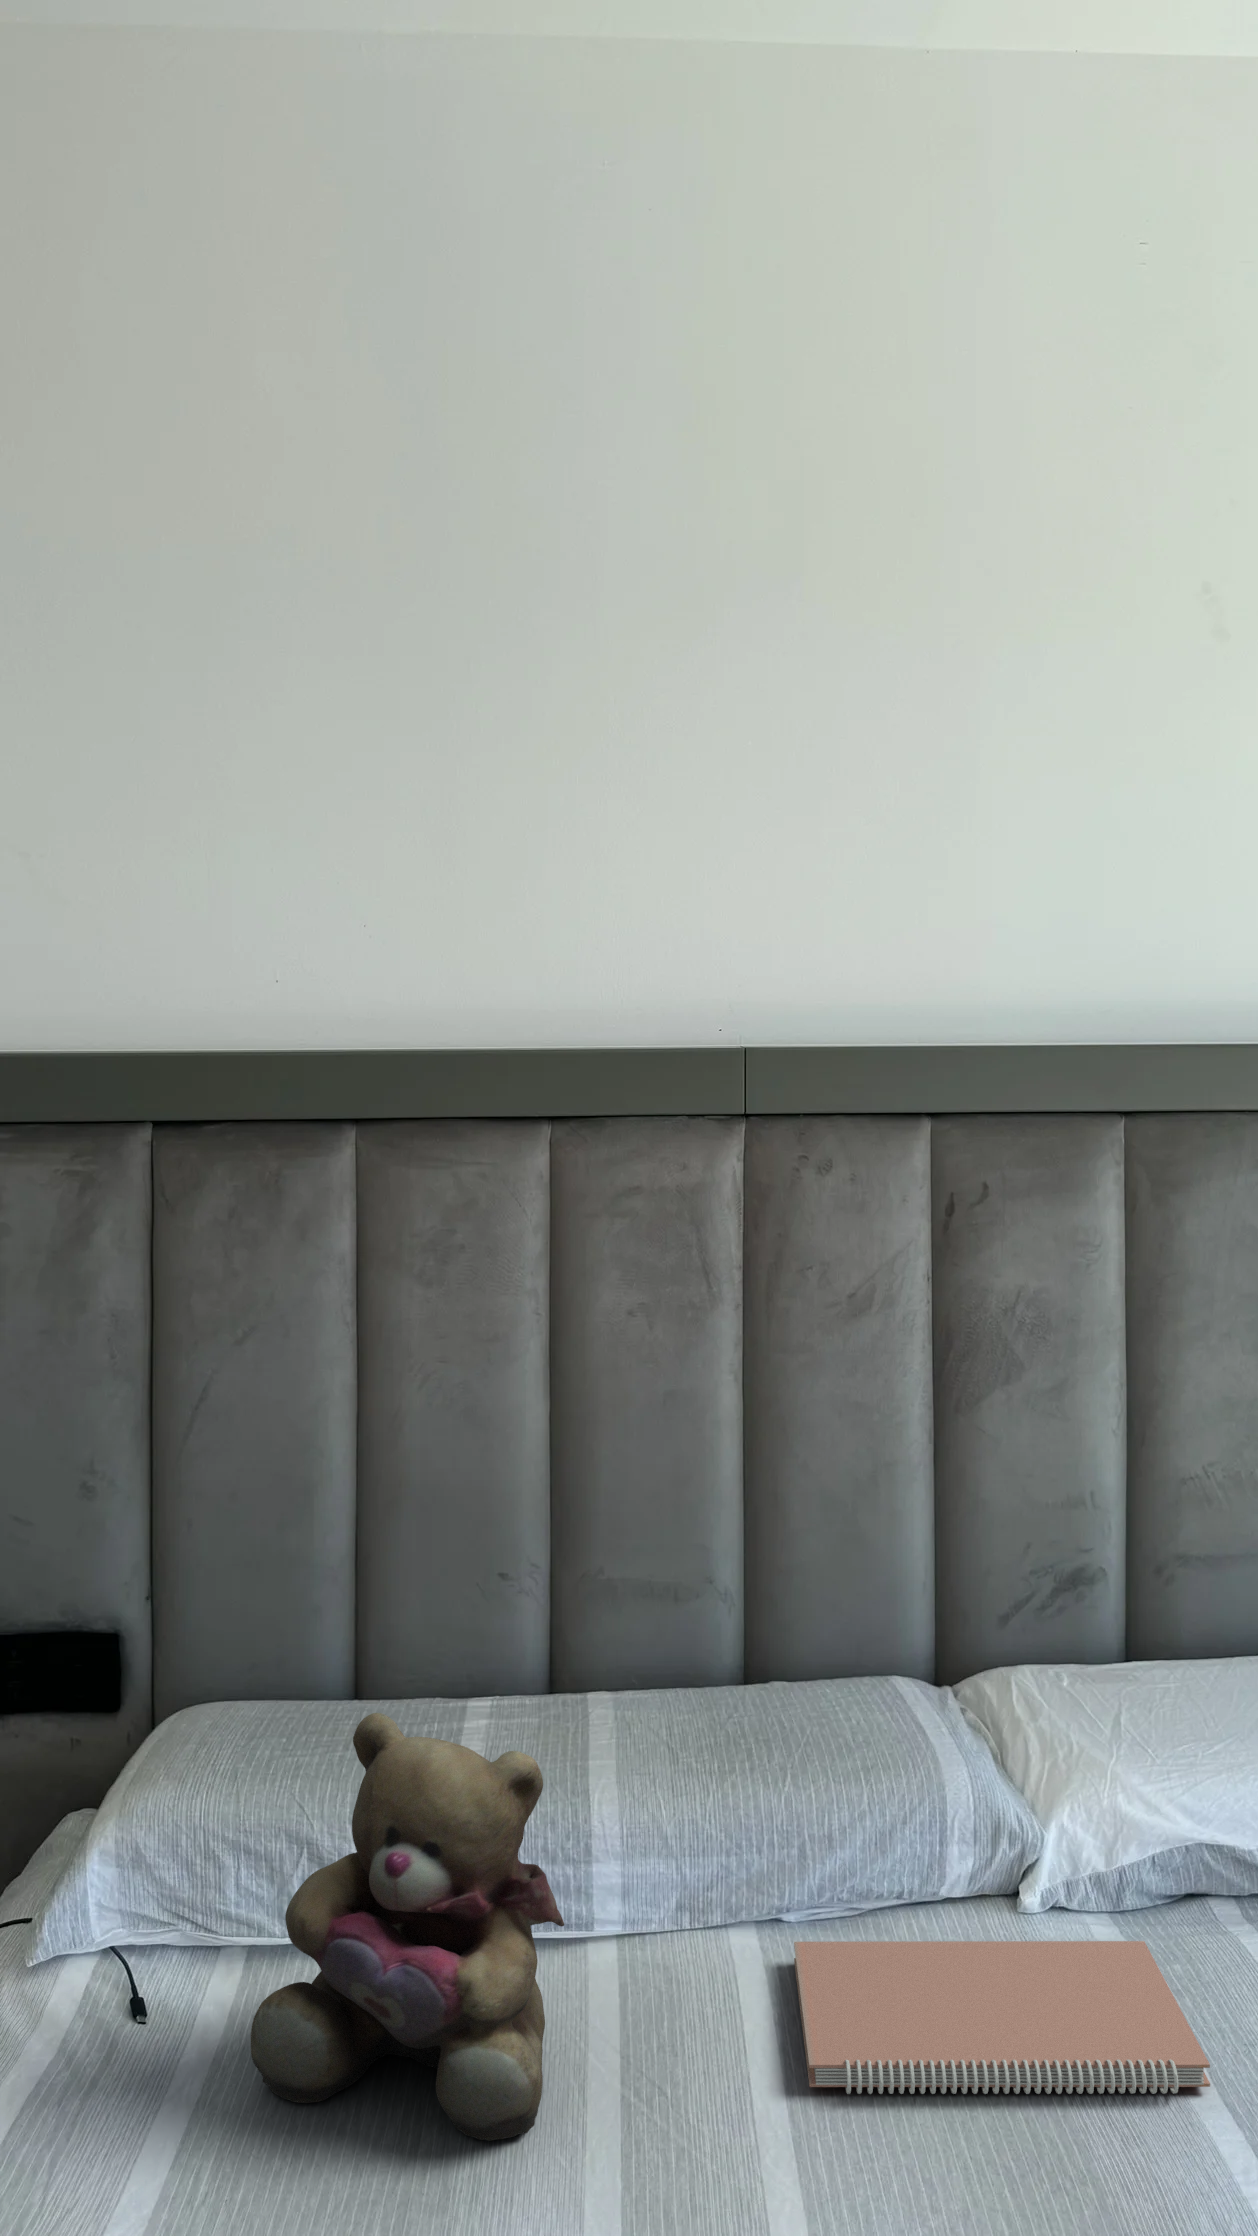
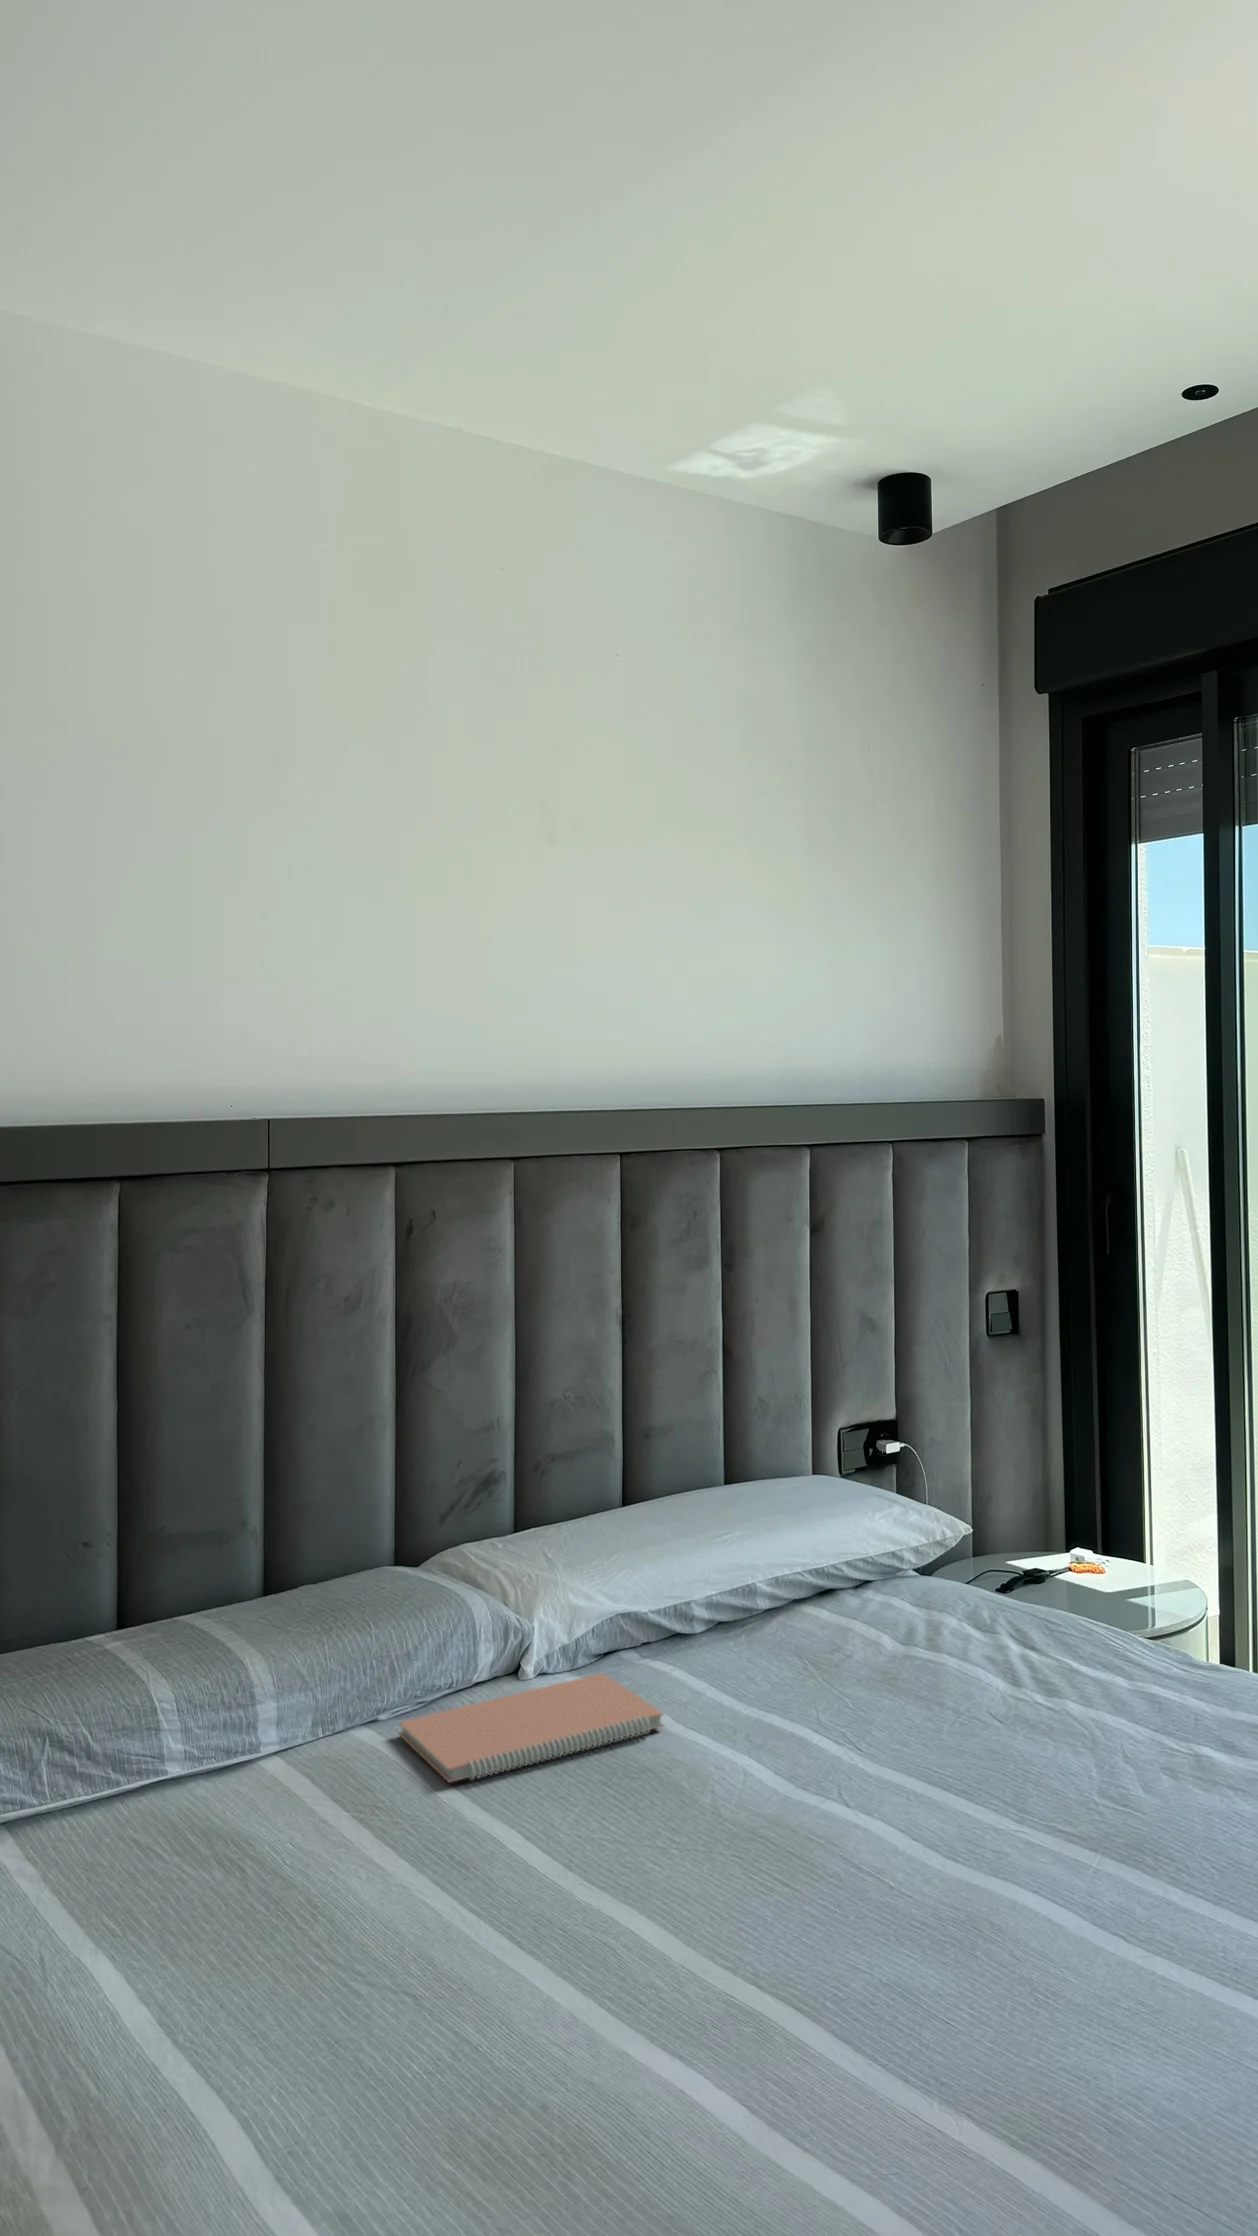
teddy bear: present [251,1713,564,2141] -> none [85,1611,301,1877]

